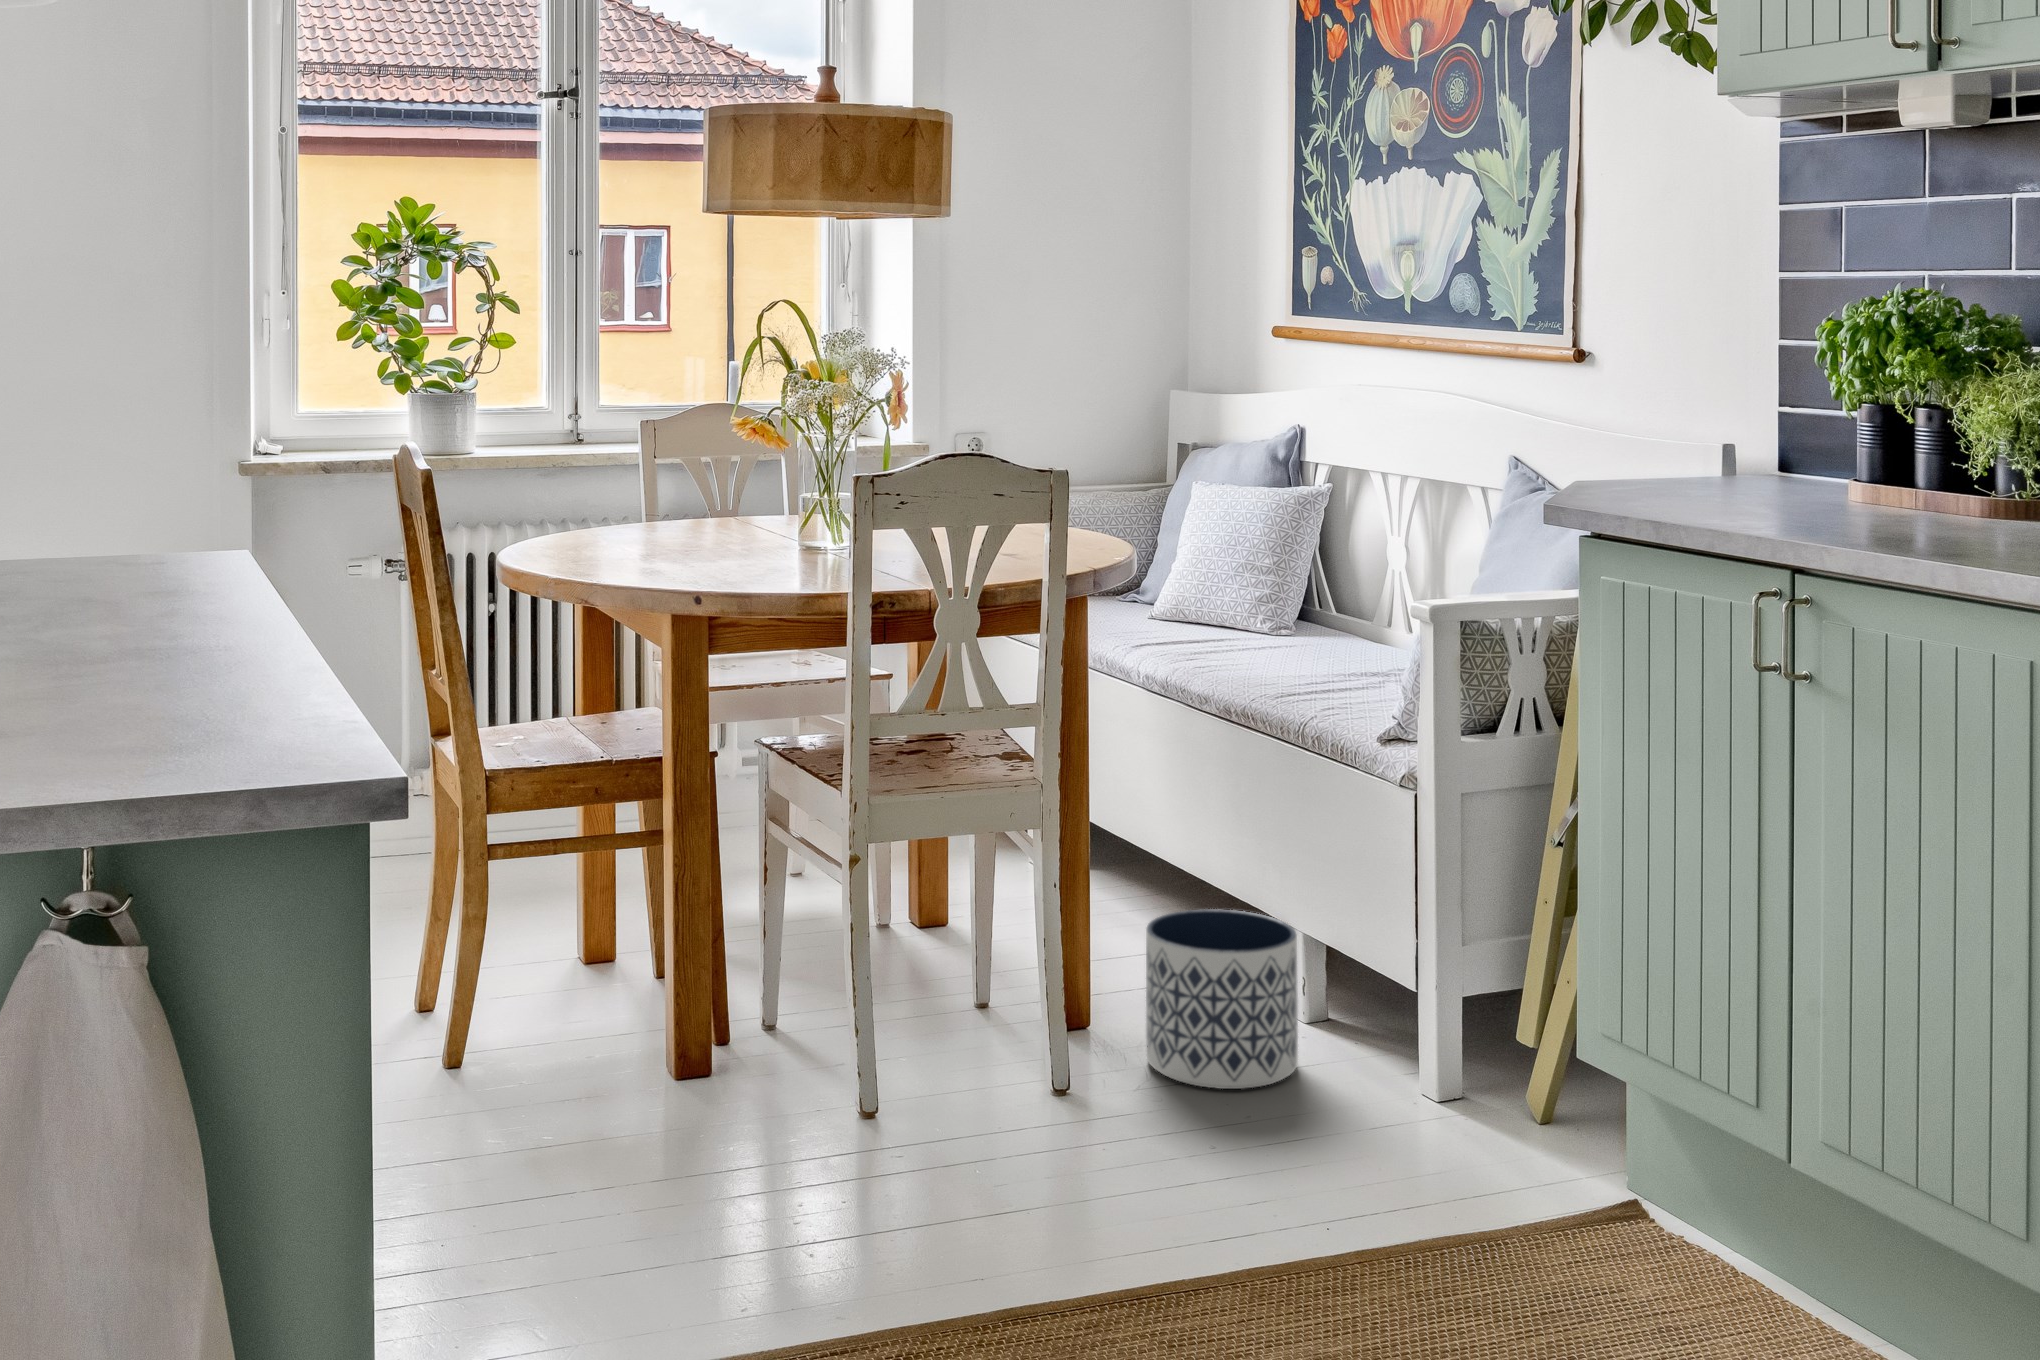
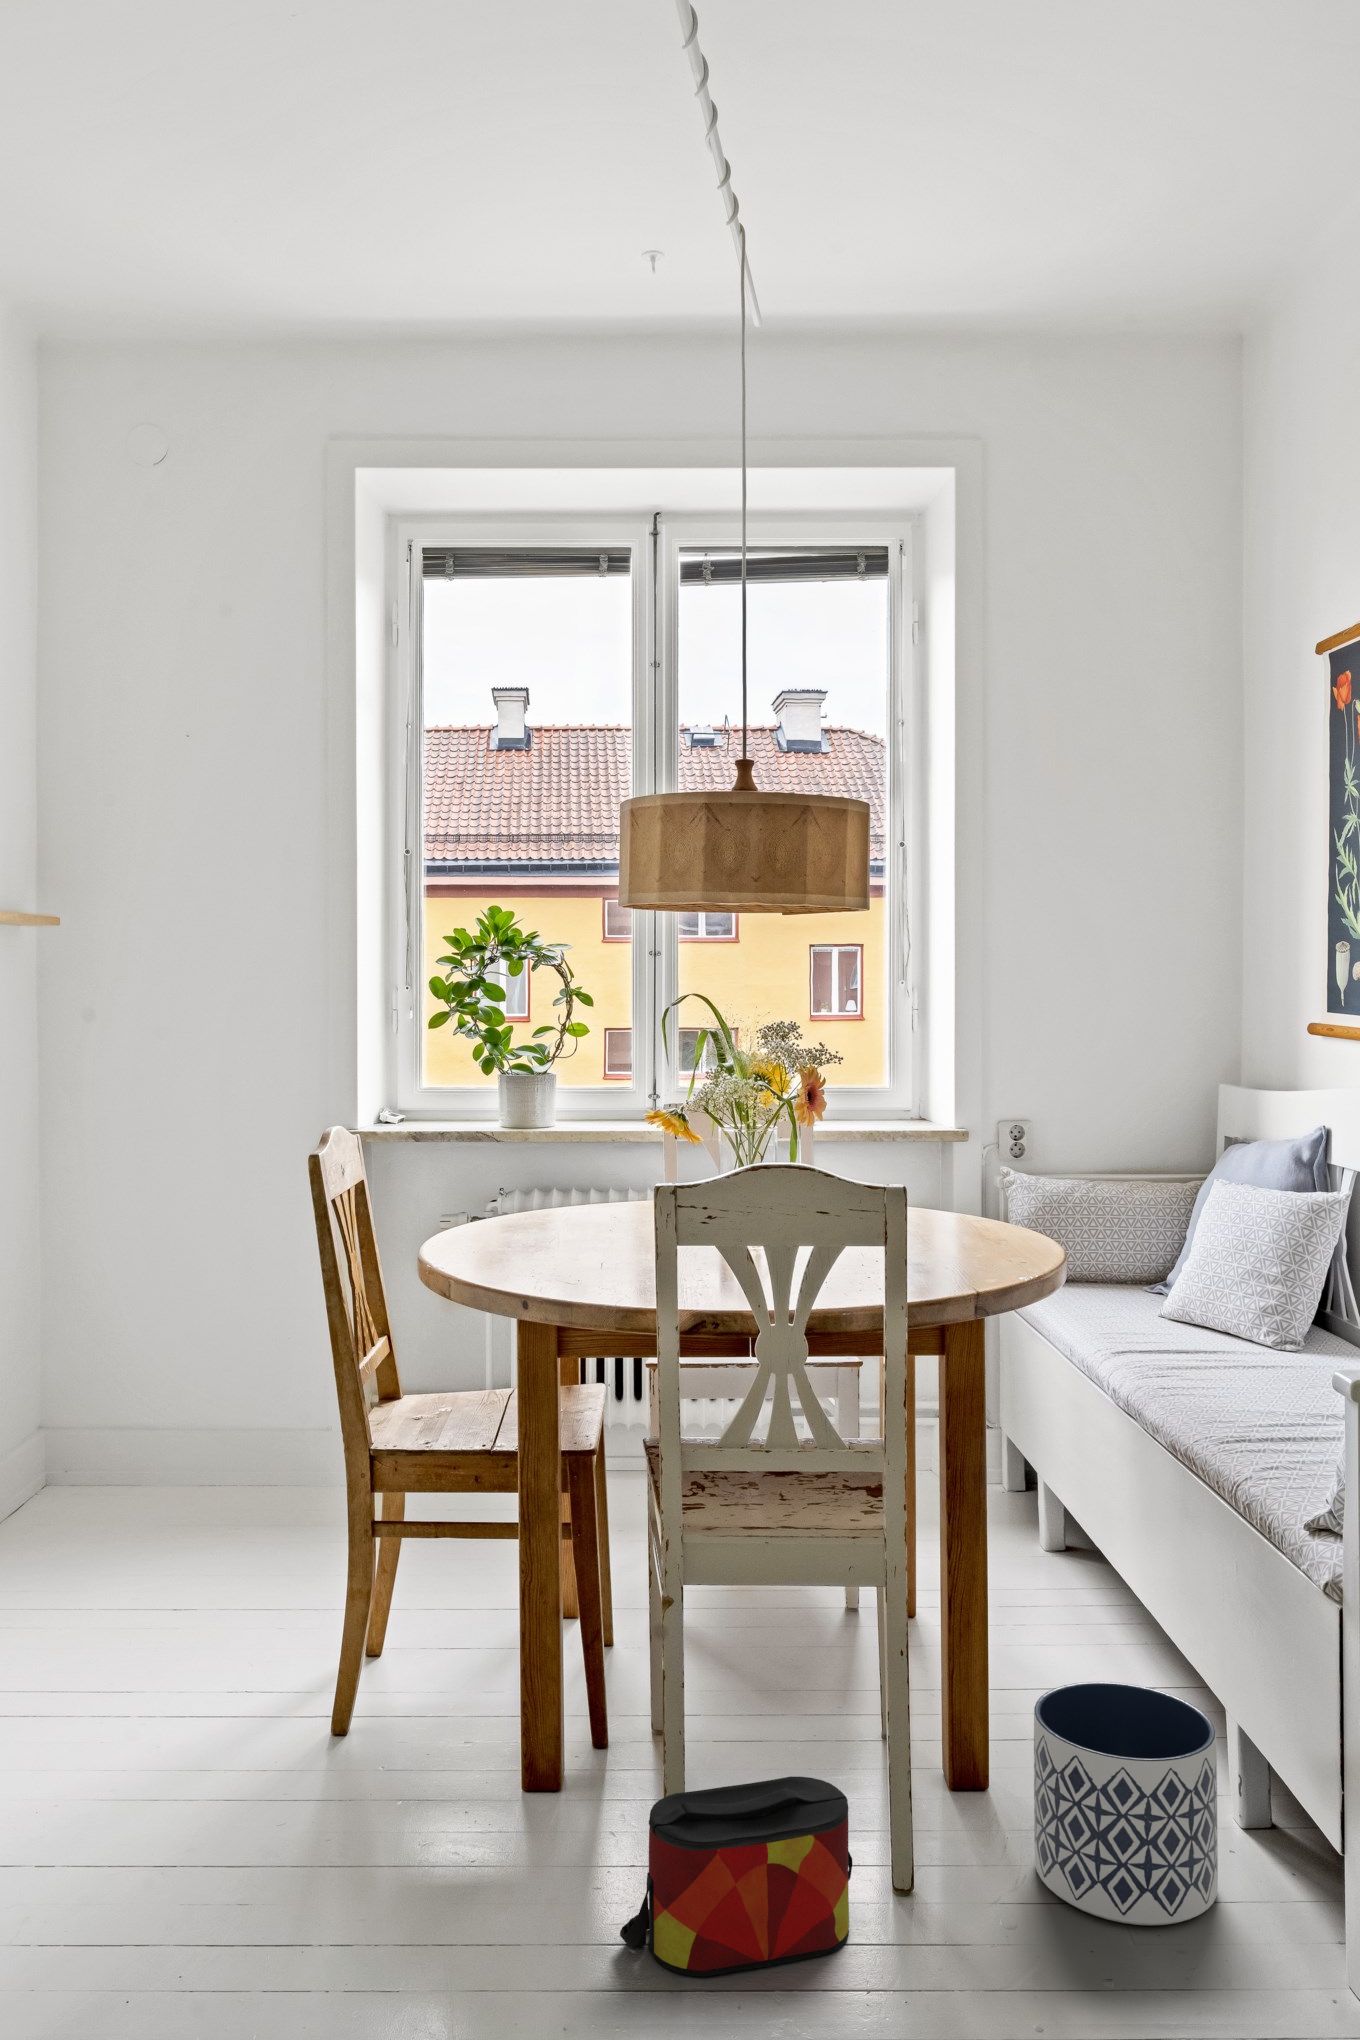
bag: none [841,1003,1024,1163] -> present [620,1776,852,1977]

